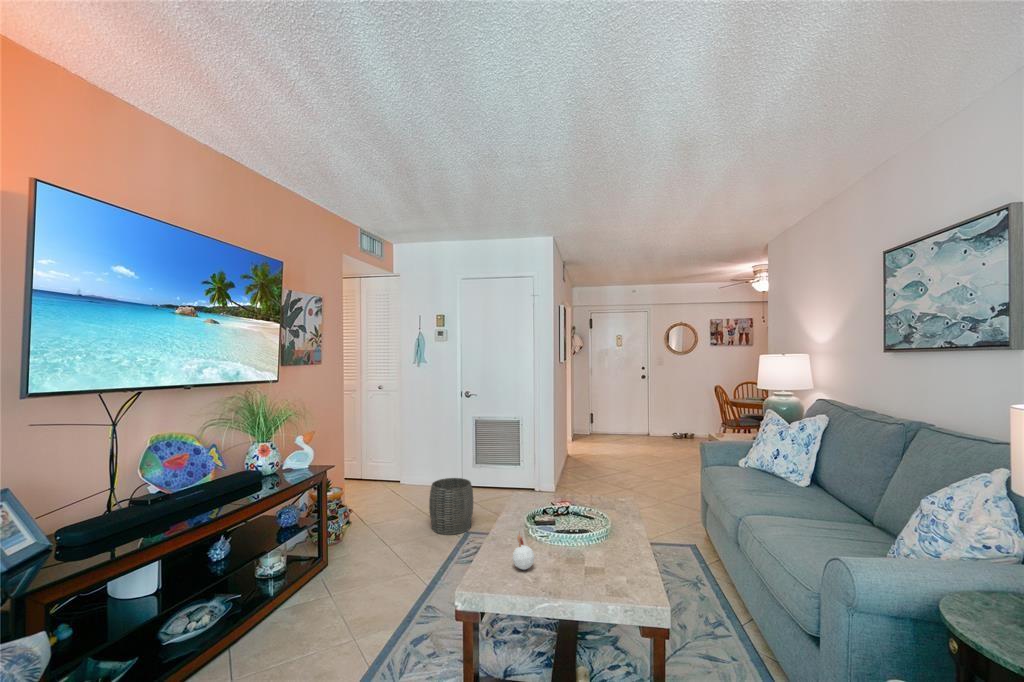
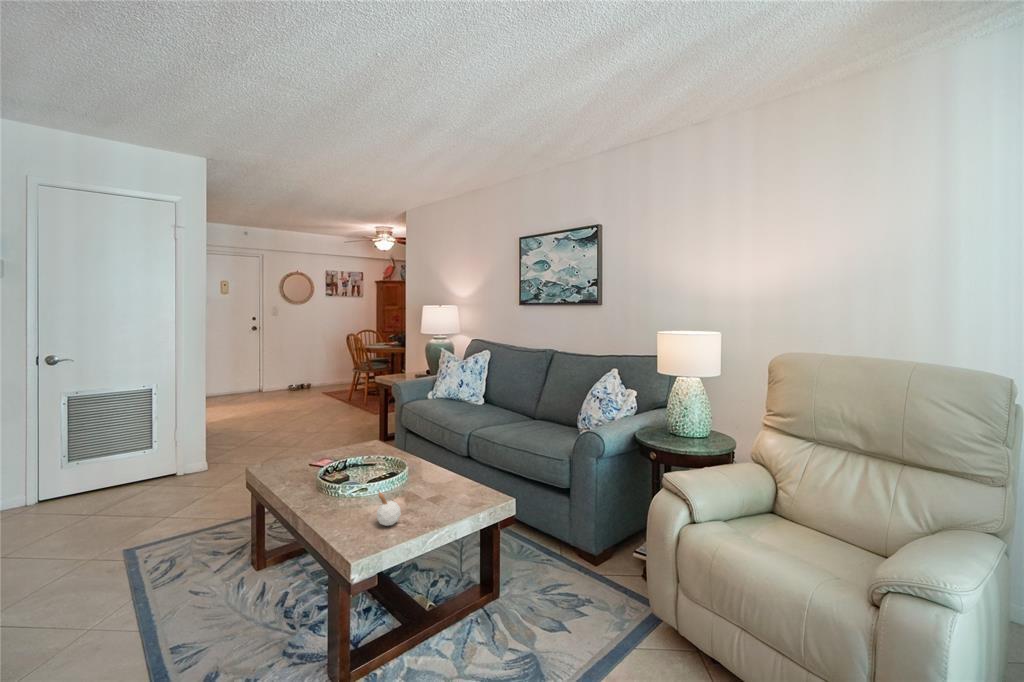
woven basket: present [429,478,473,535] -> none [31,483,127,578]

